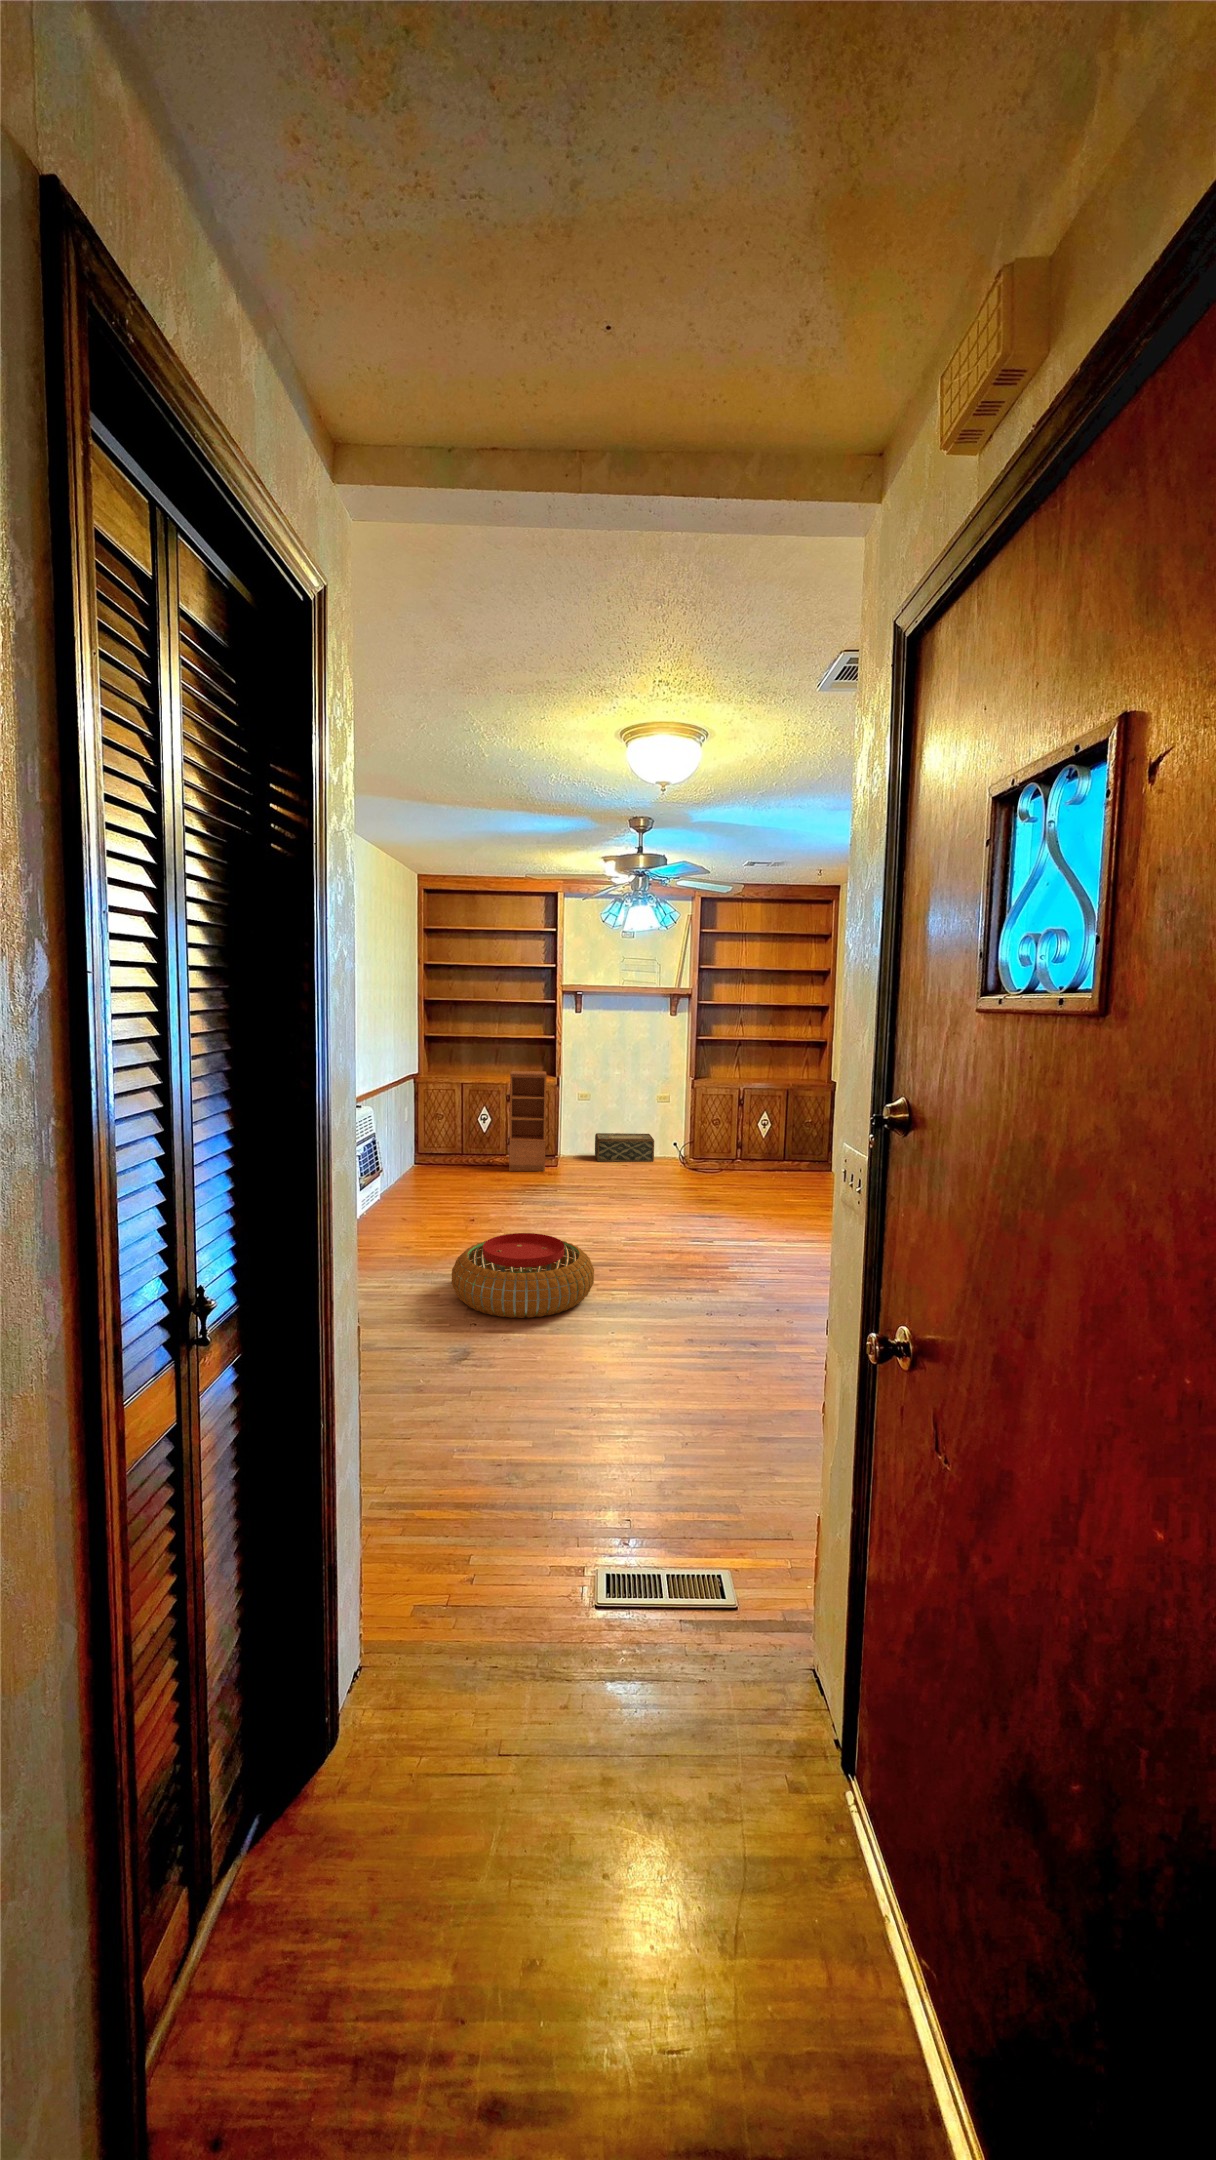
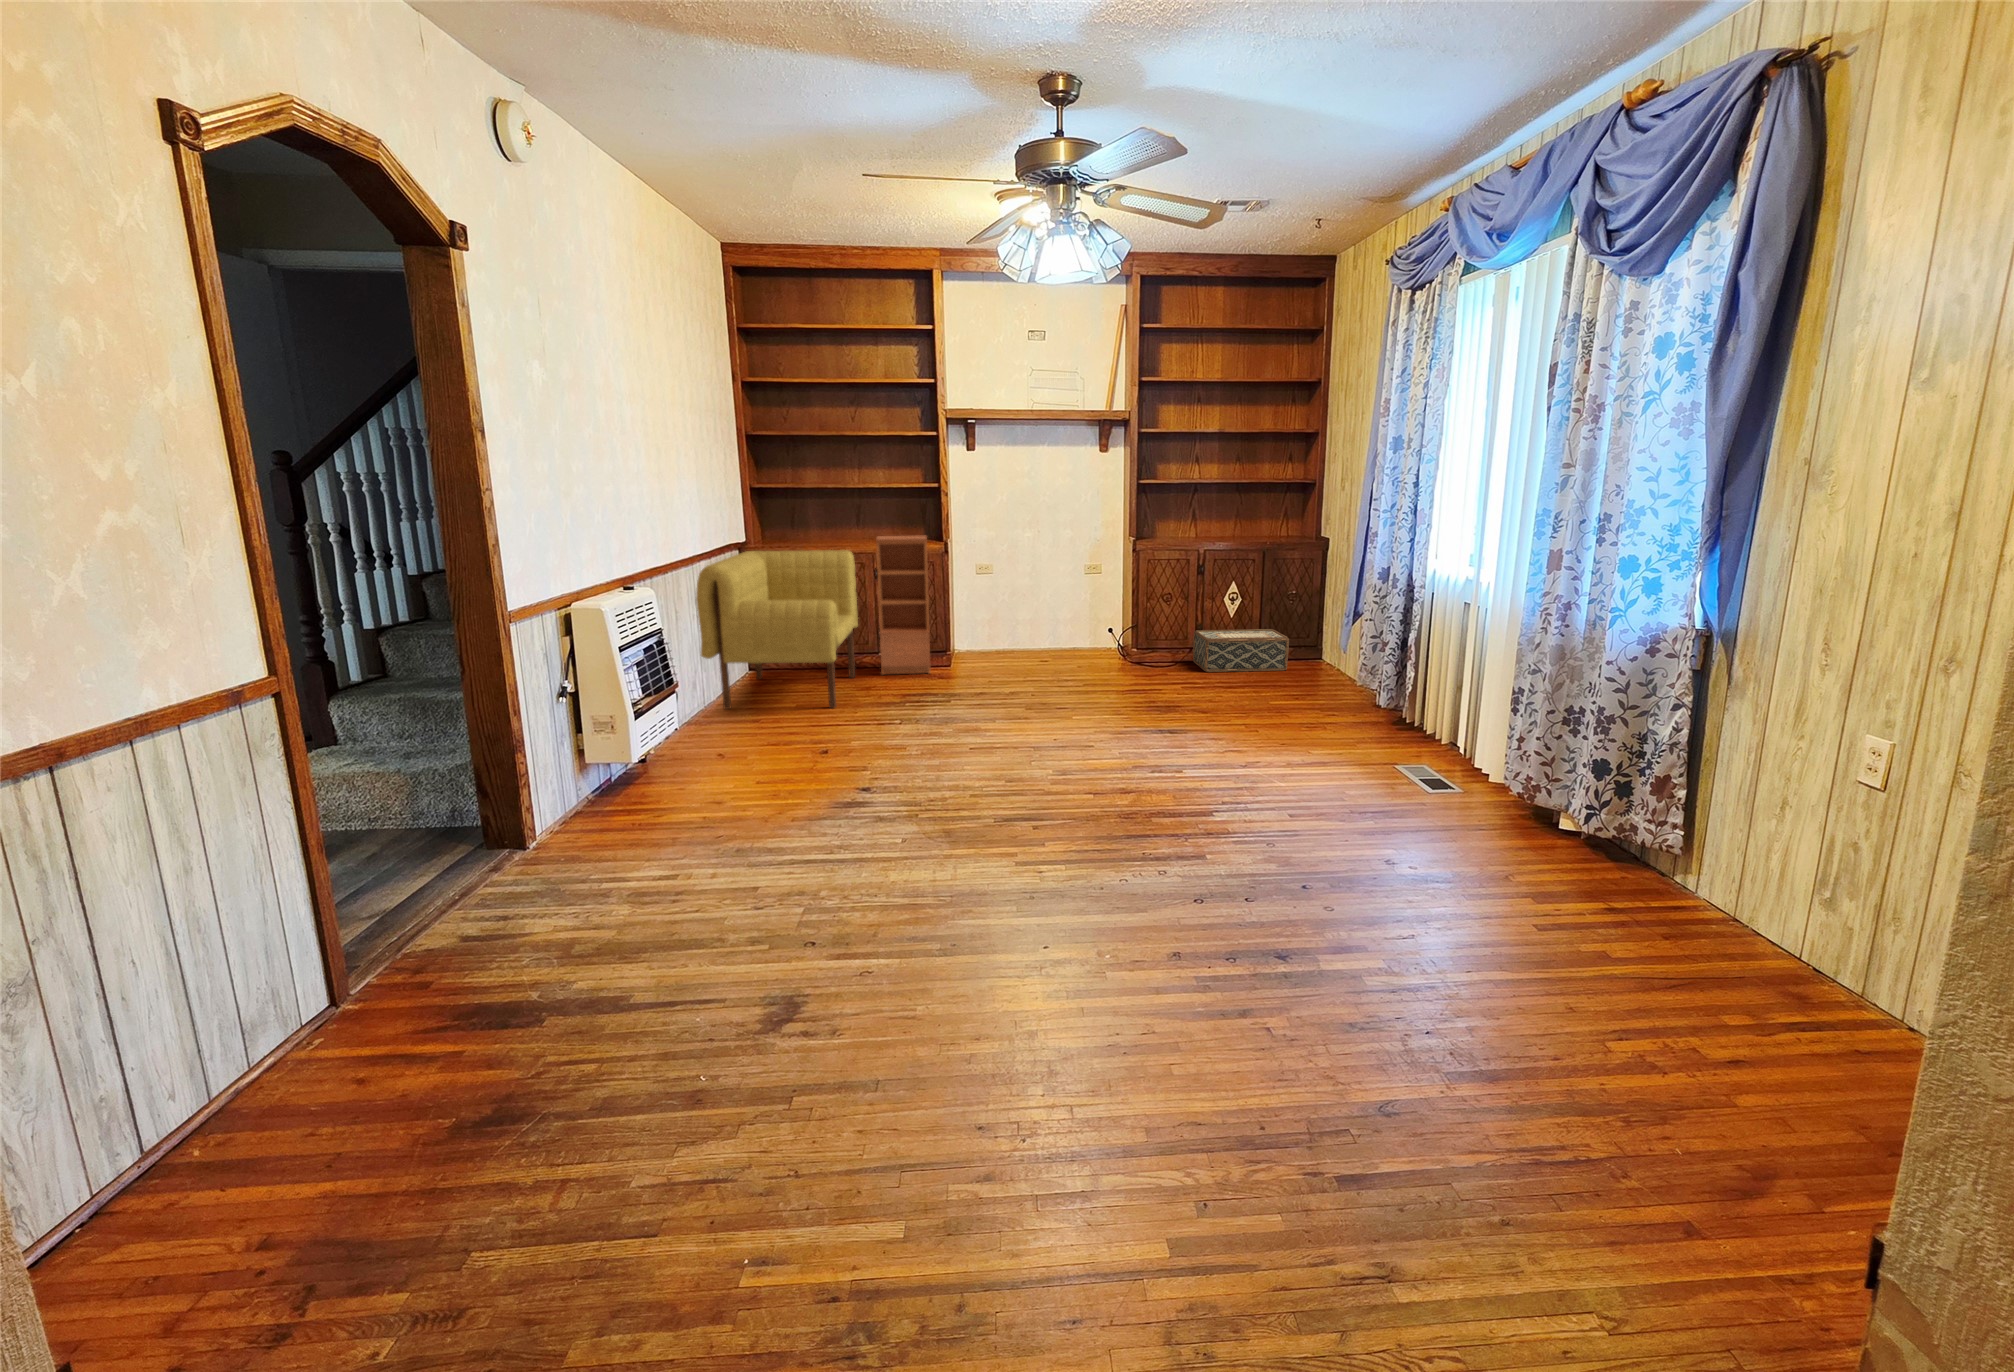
armchair: none [386,1080,494,1193] -> present [696,550,858,709]
woven basket: present [595,1133,654,1162] -> present [1193,629,1289,672]
pouf: present [451,1233,594,1318] -> none [774,777,1007,924]

